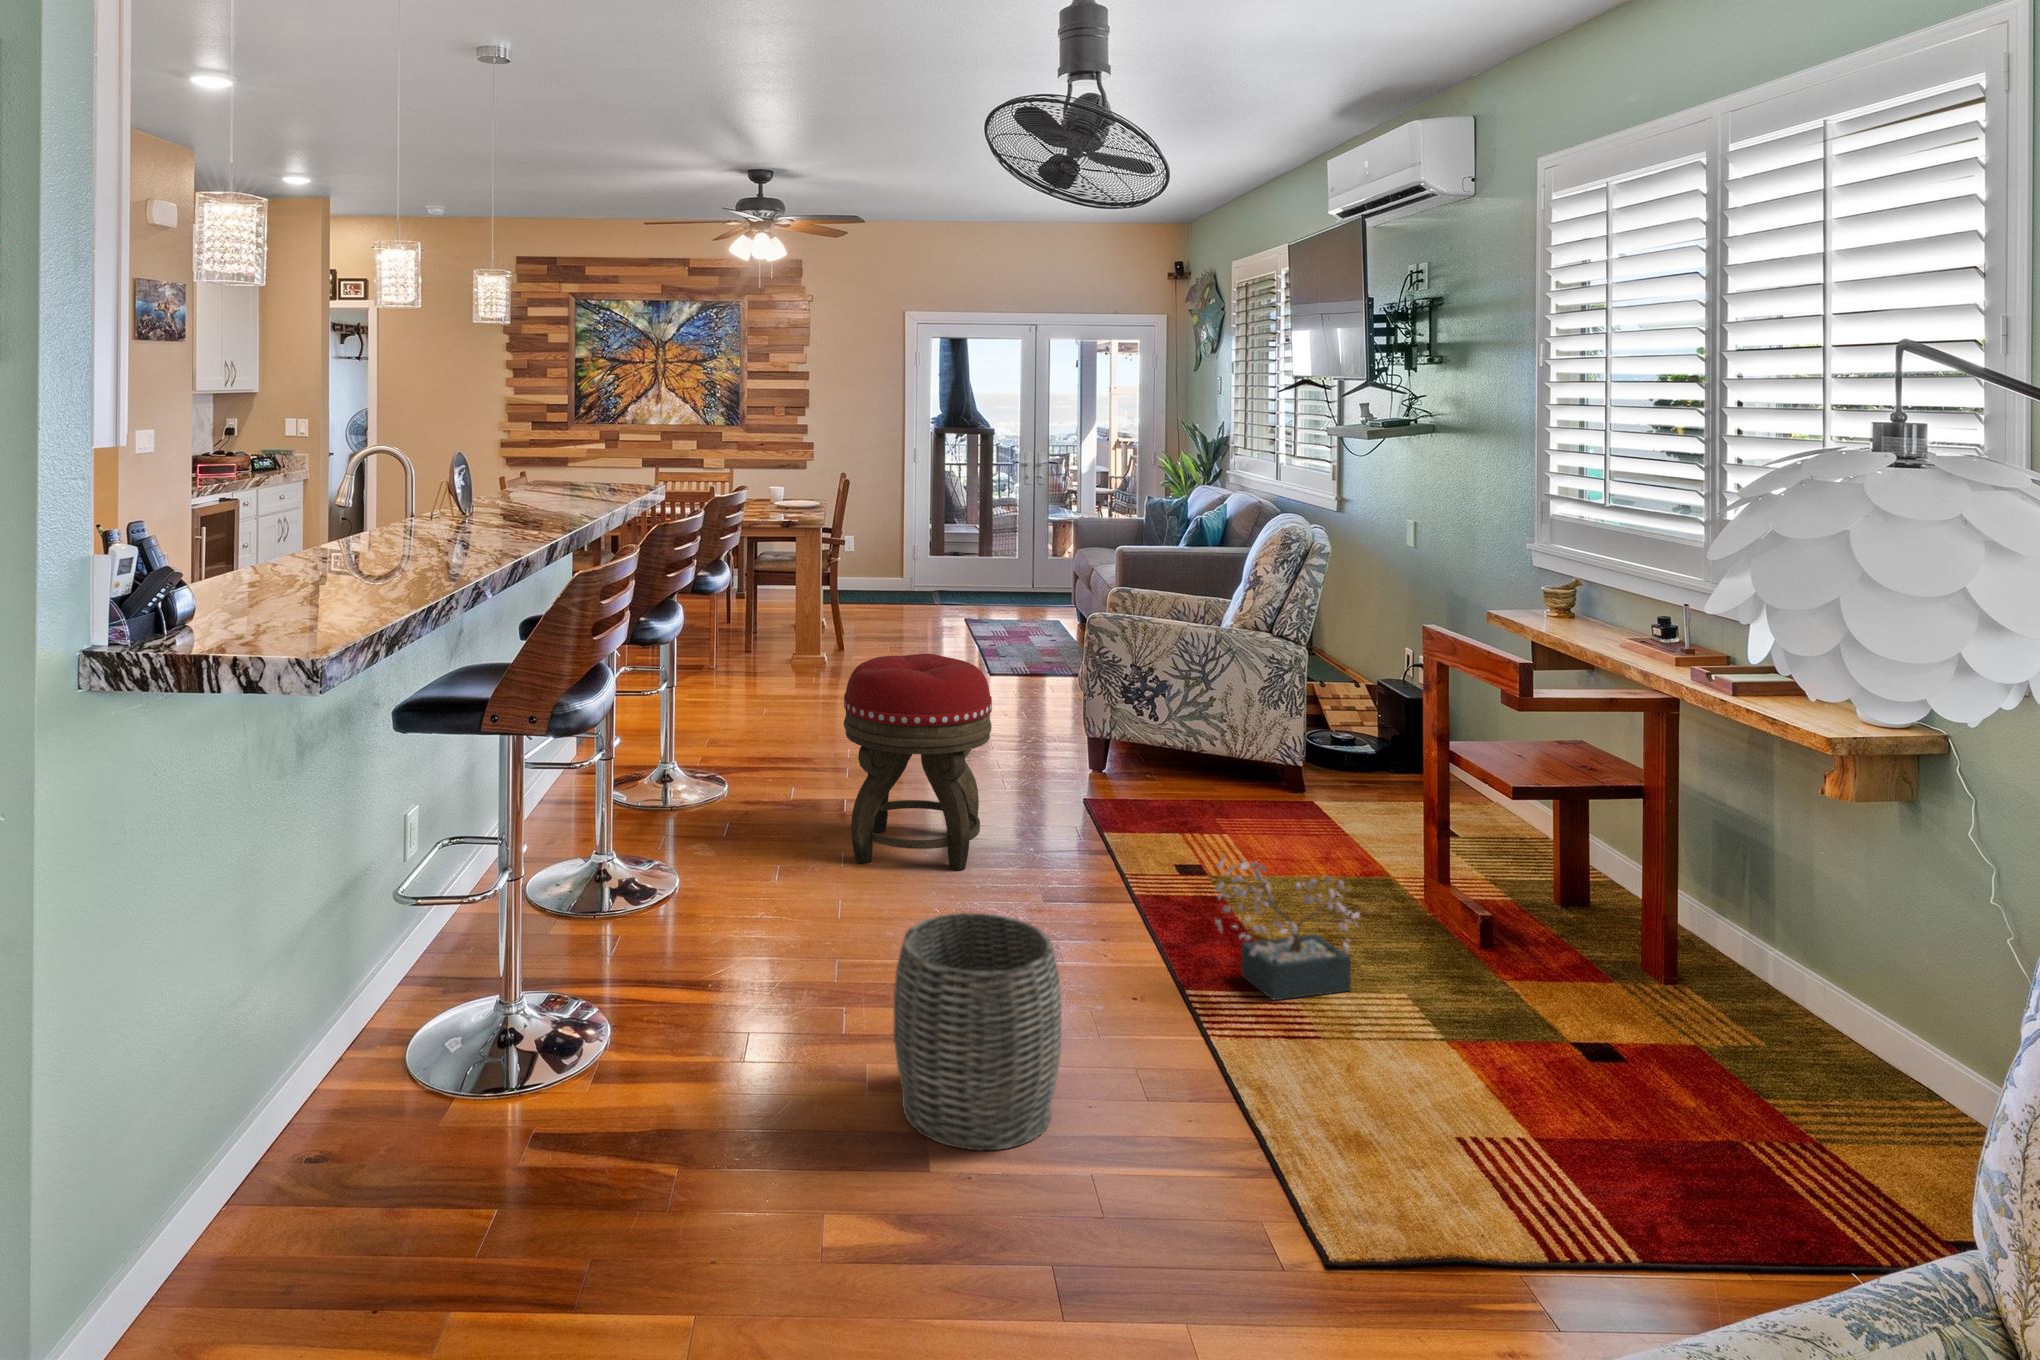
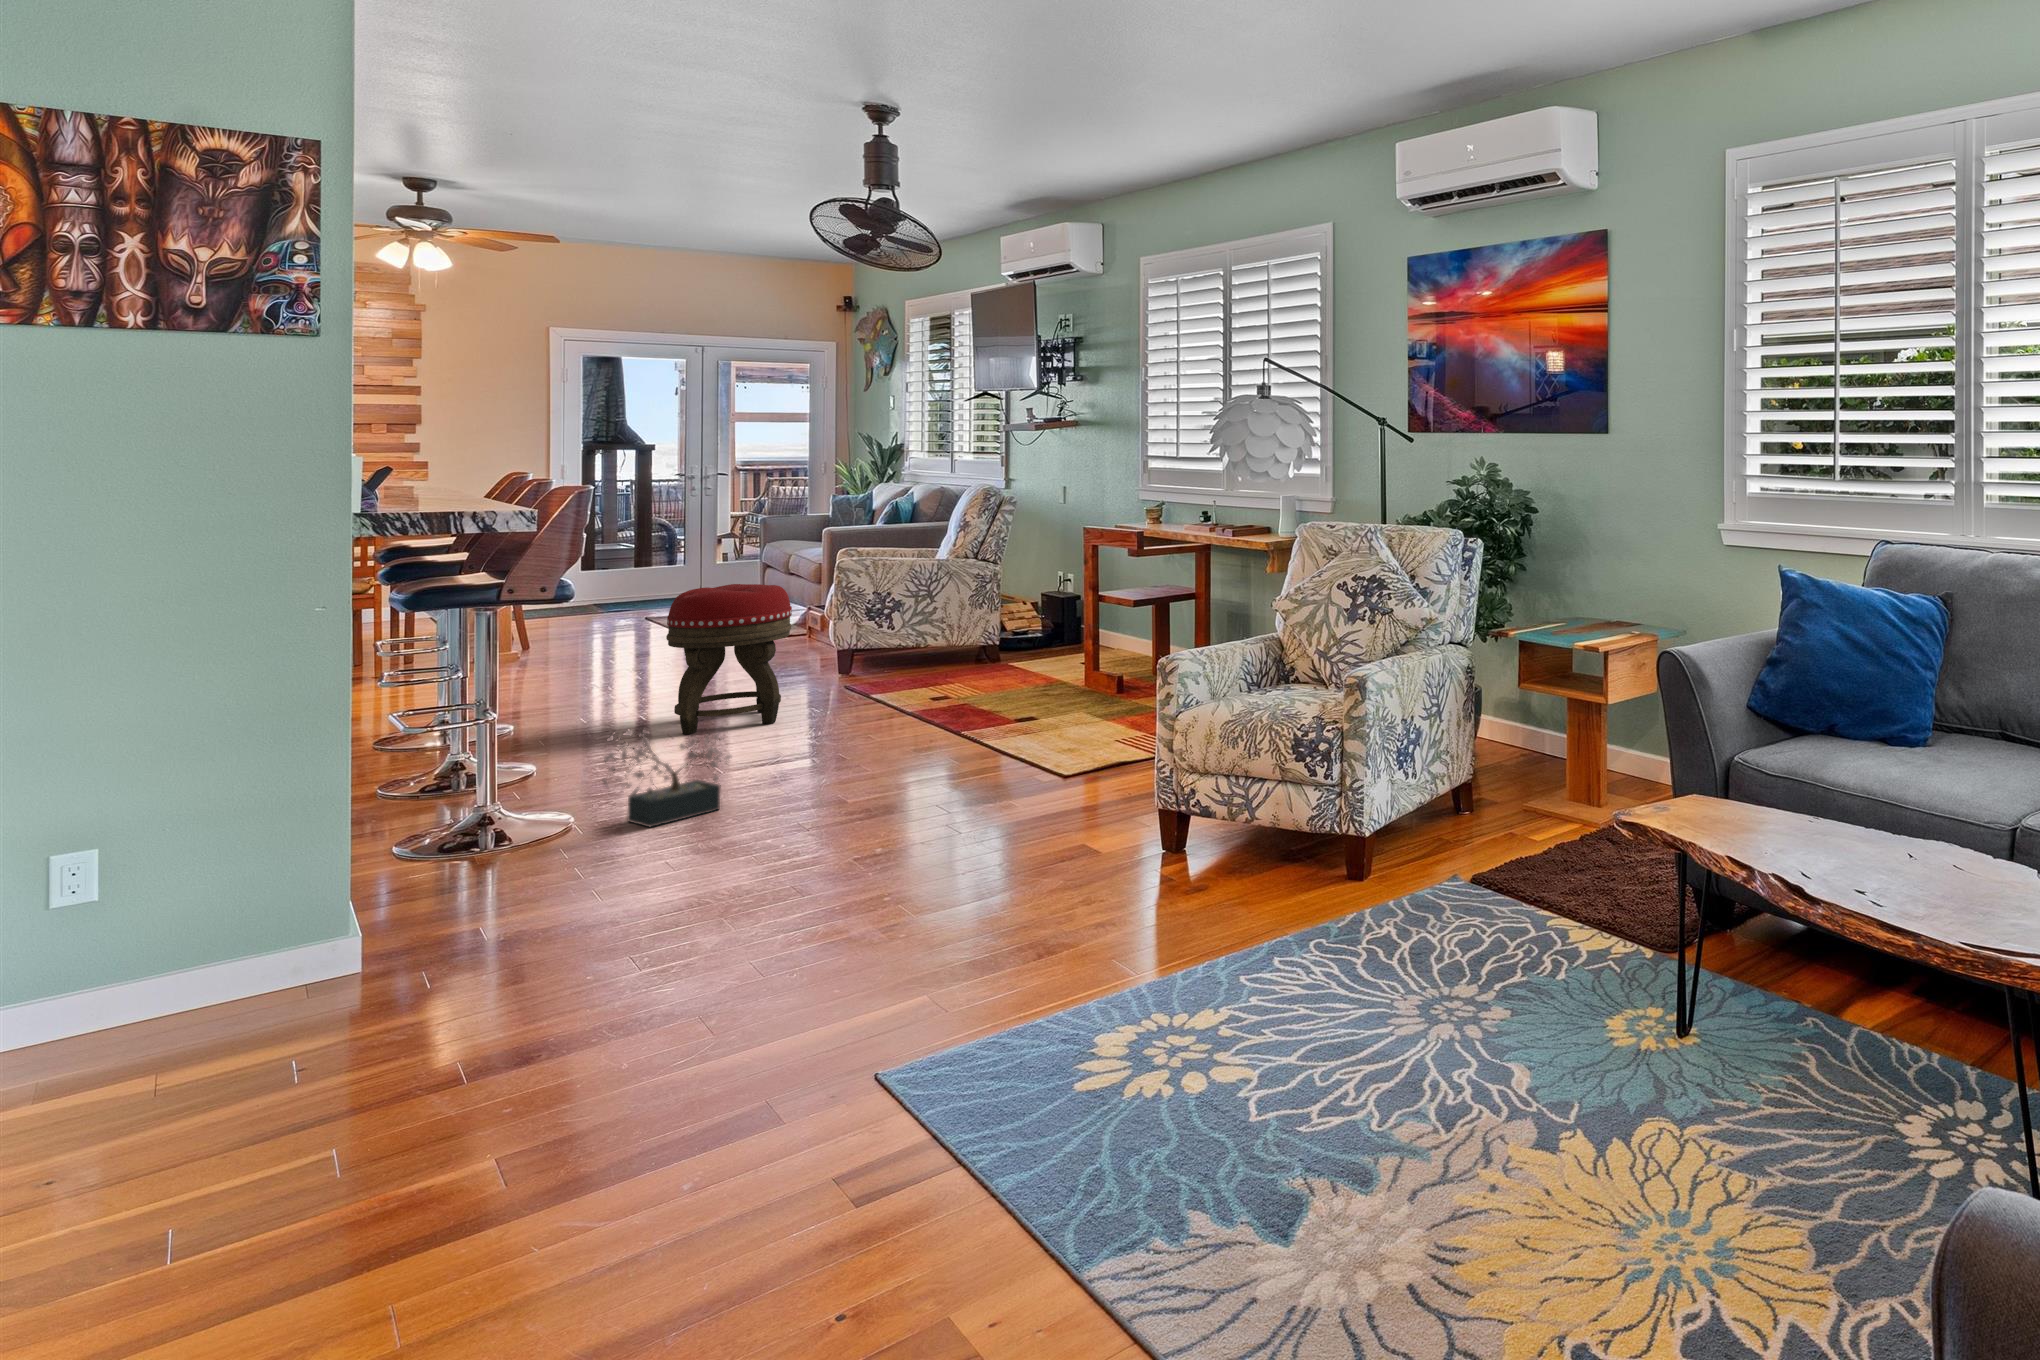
decorative plant: present [1215,855,1360,1000] -> present [603,729,731,827]
woven basket: present [894,913,1062,1150] -> none [804,682,912,800]

